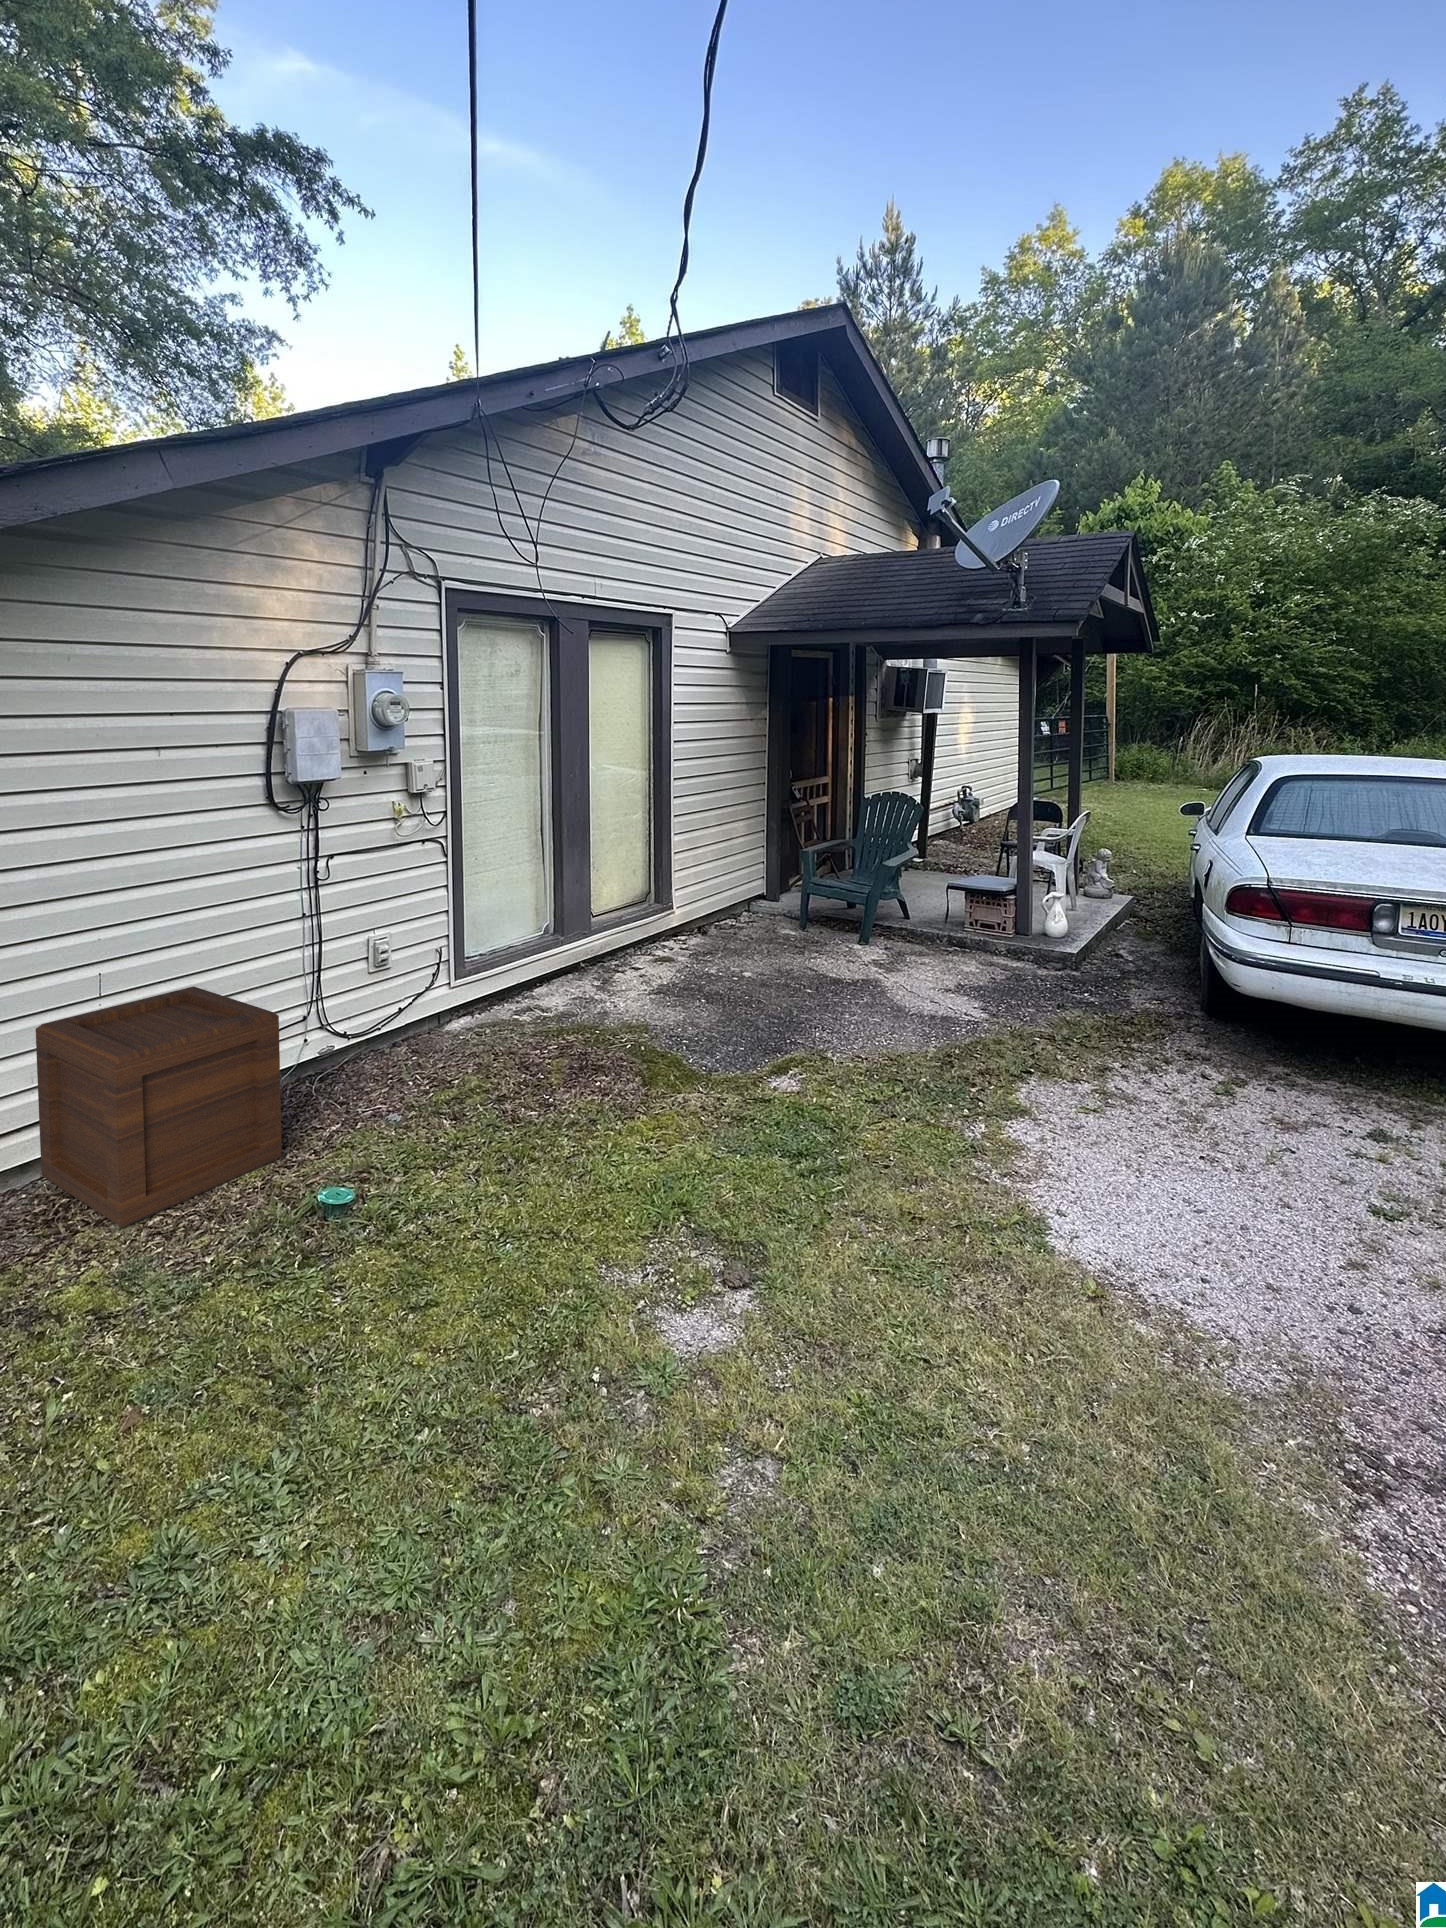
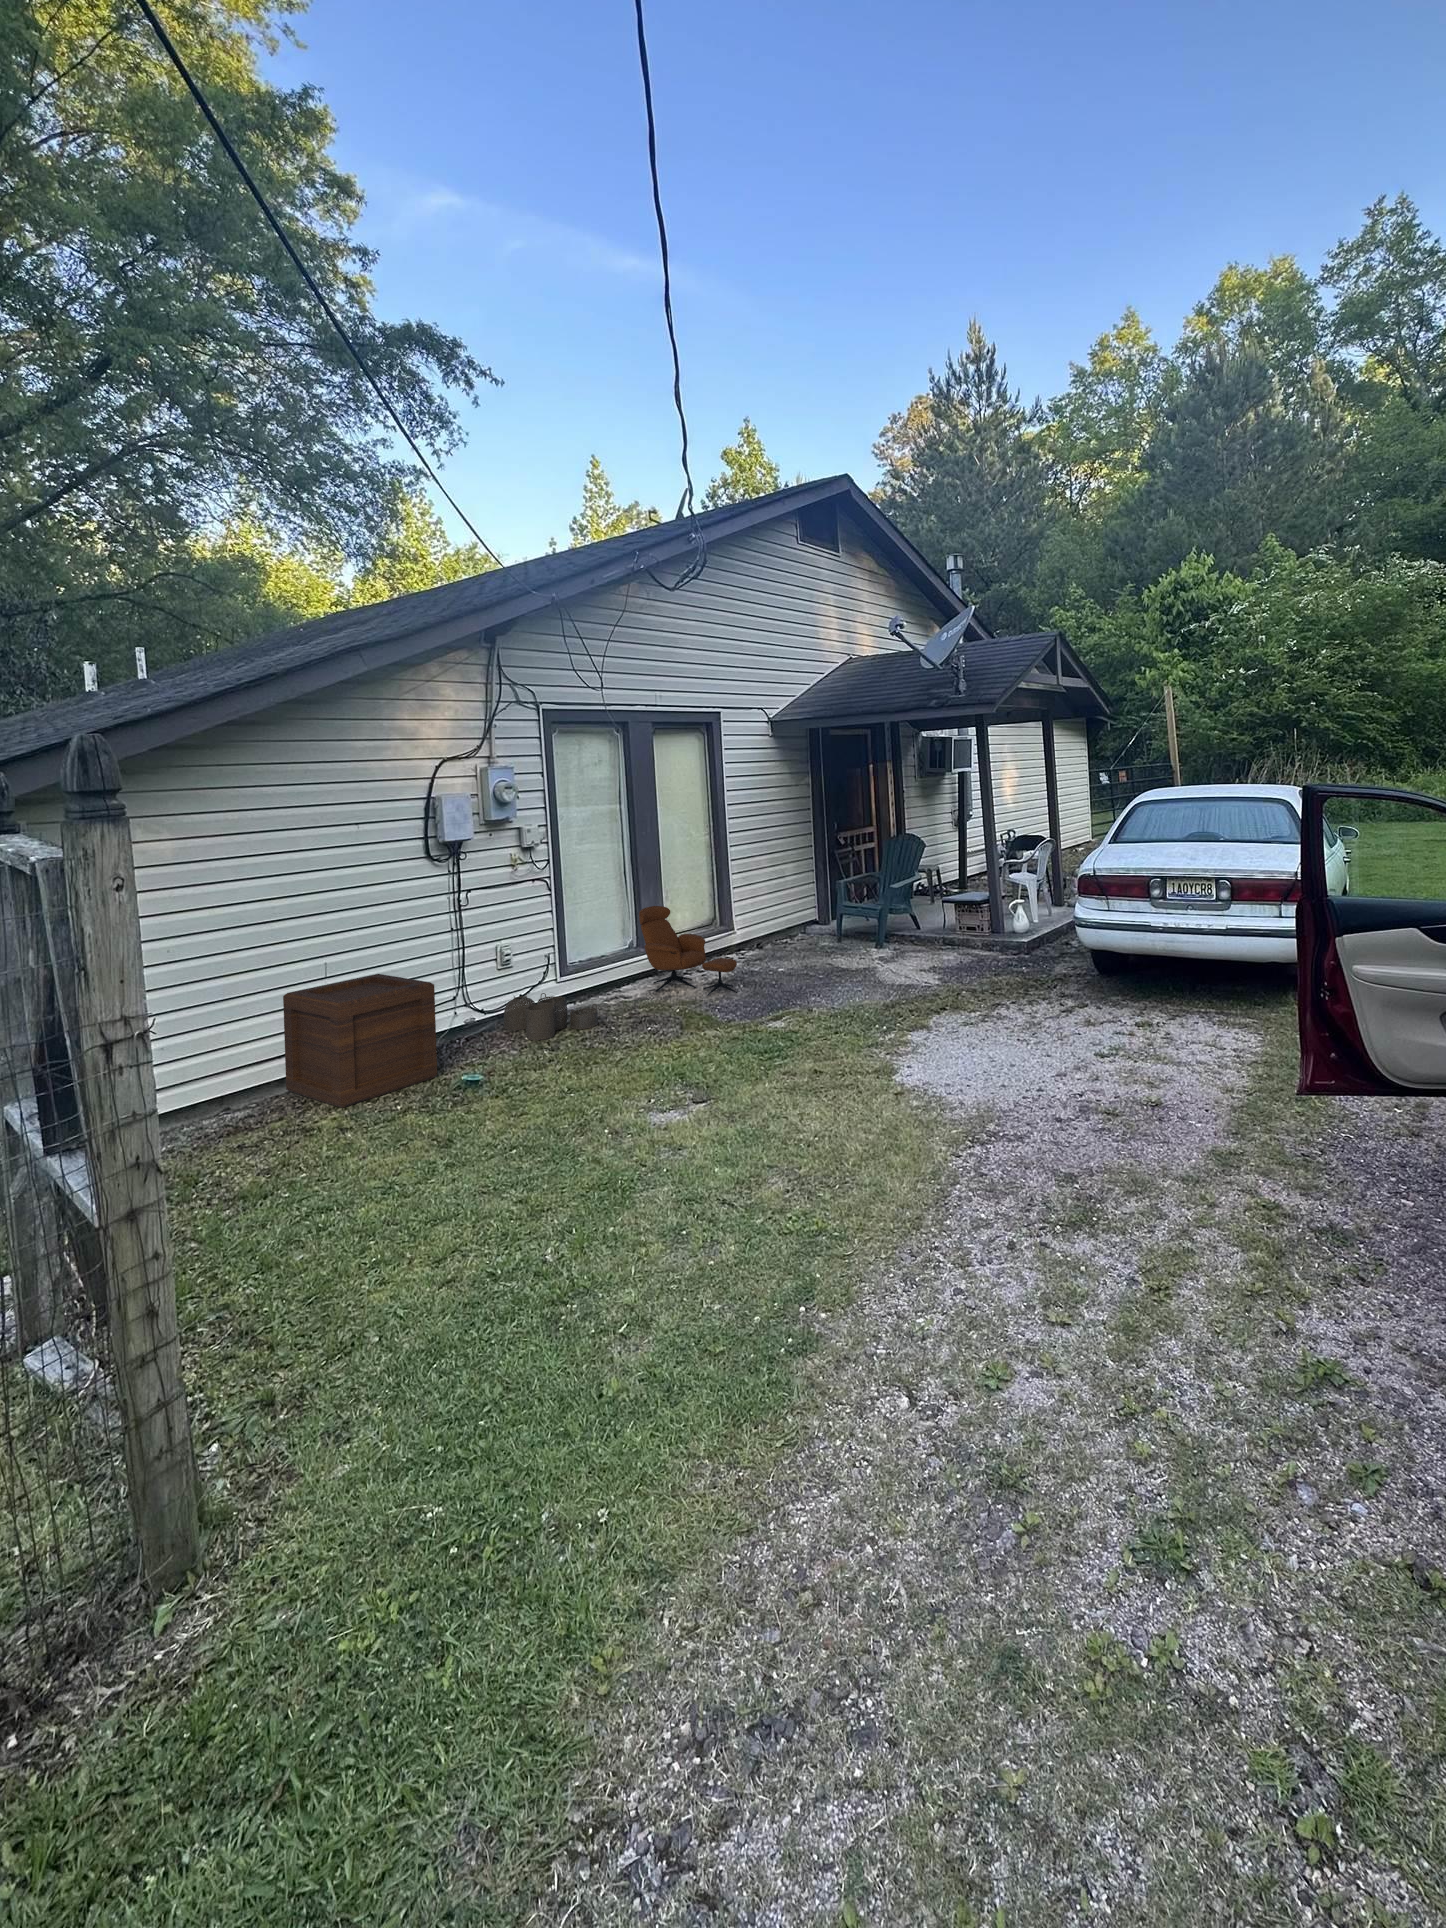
lounge chair: none [560,878,696,1009] -> present [639,906,737,996]
woven basket: none [379,1006,514,1083] -> present [504,993,598,1040]

